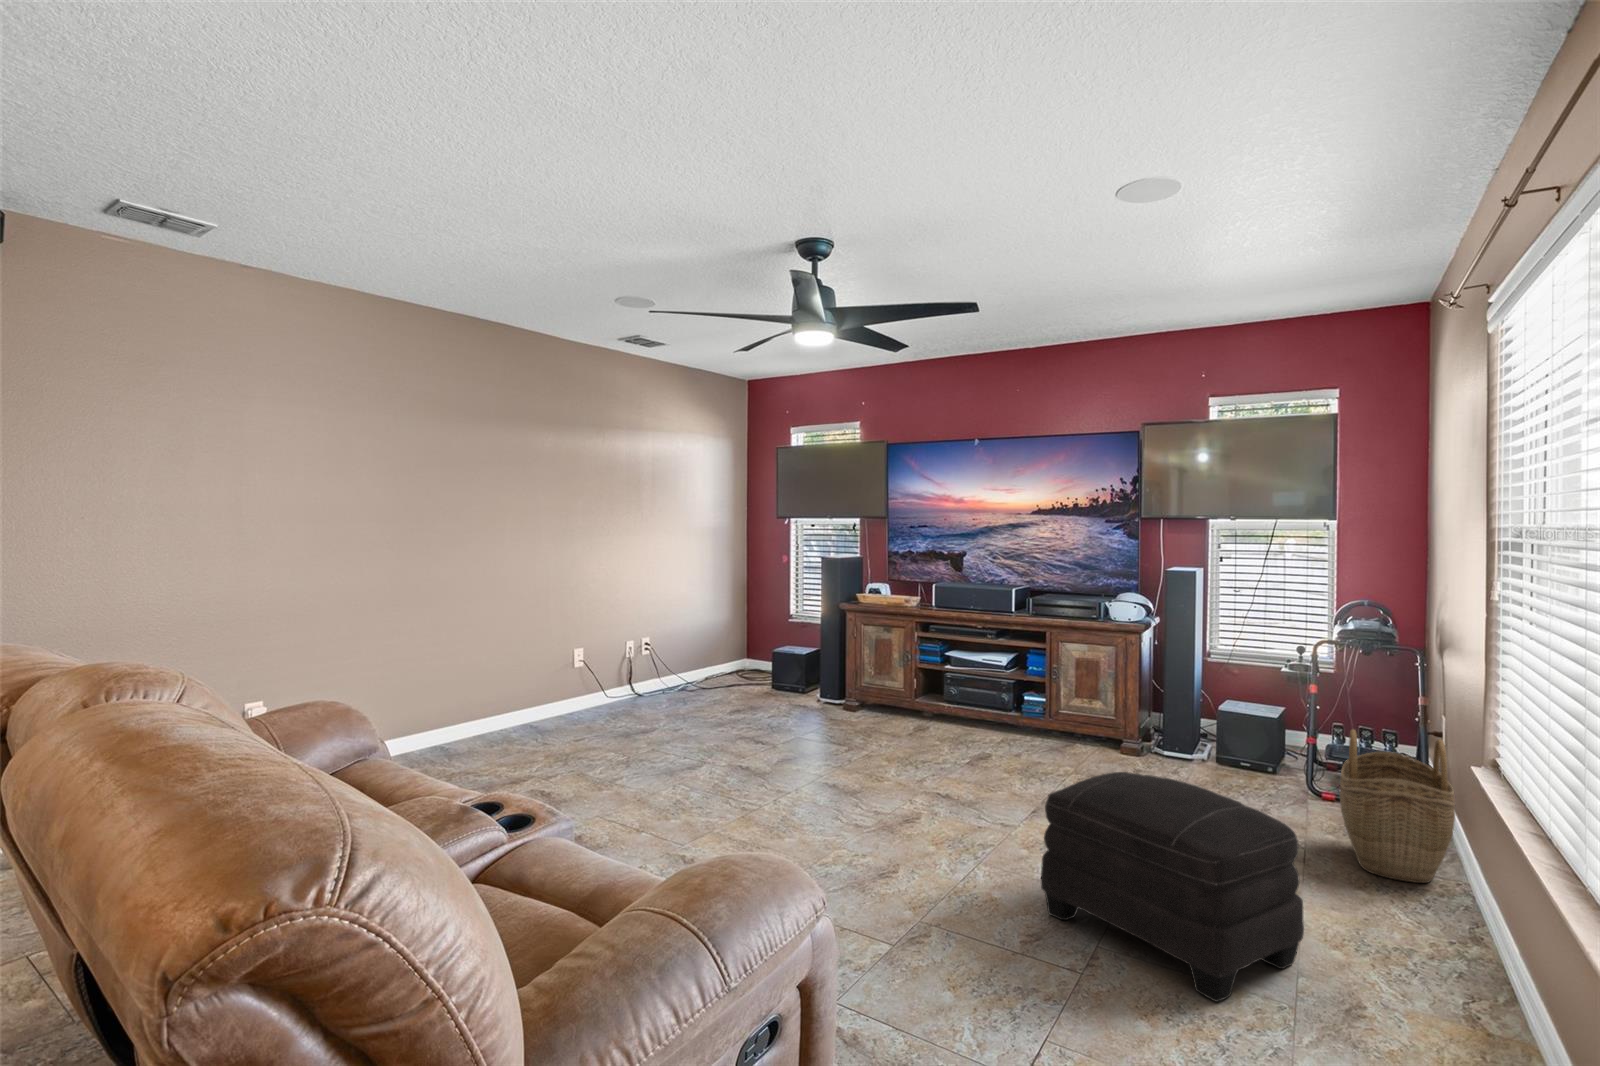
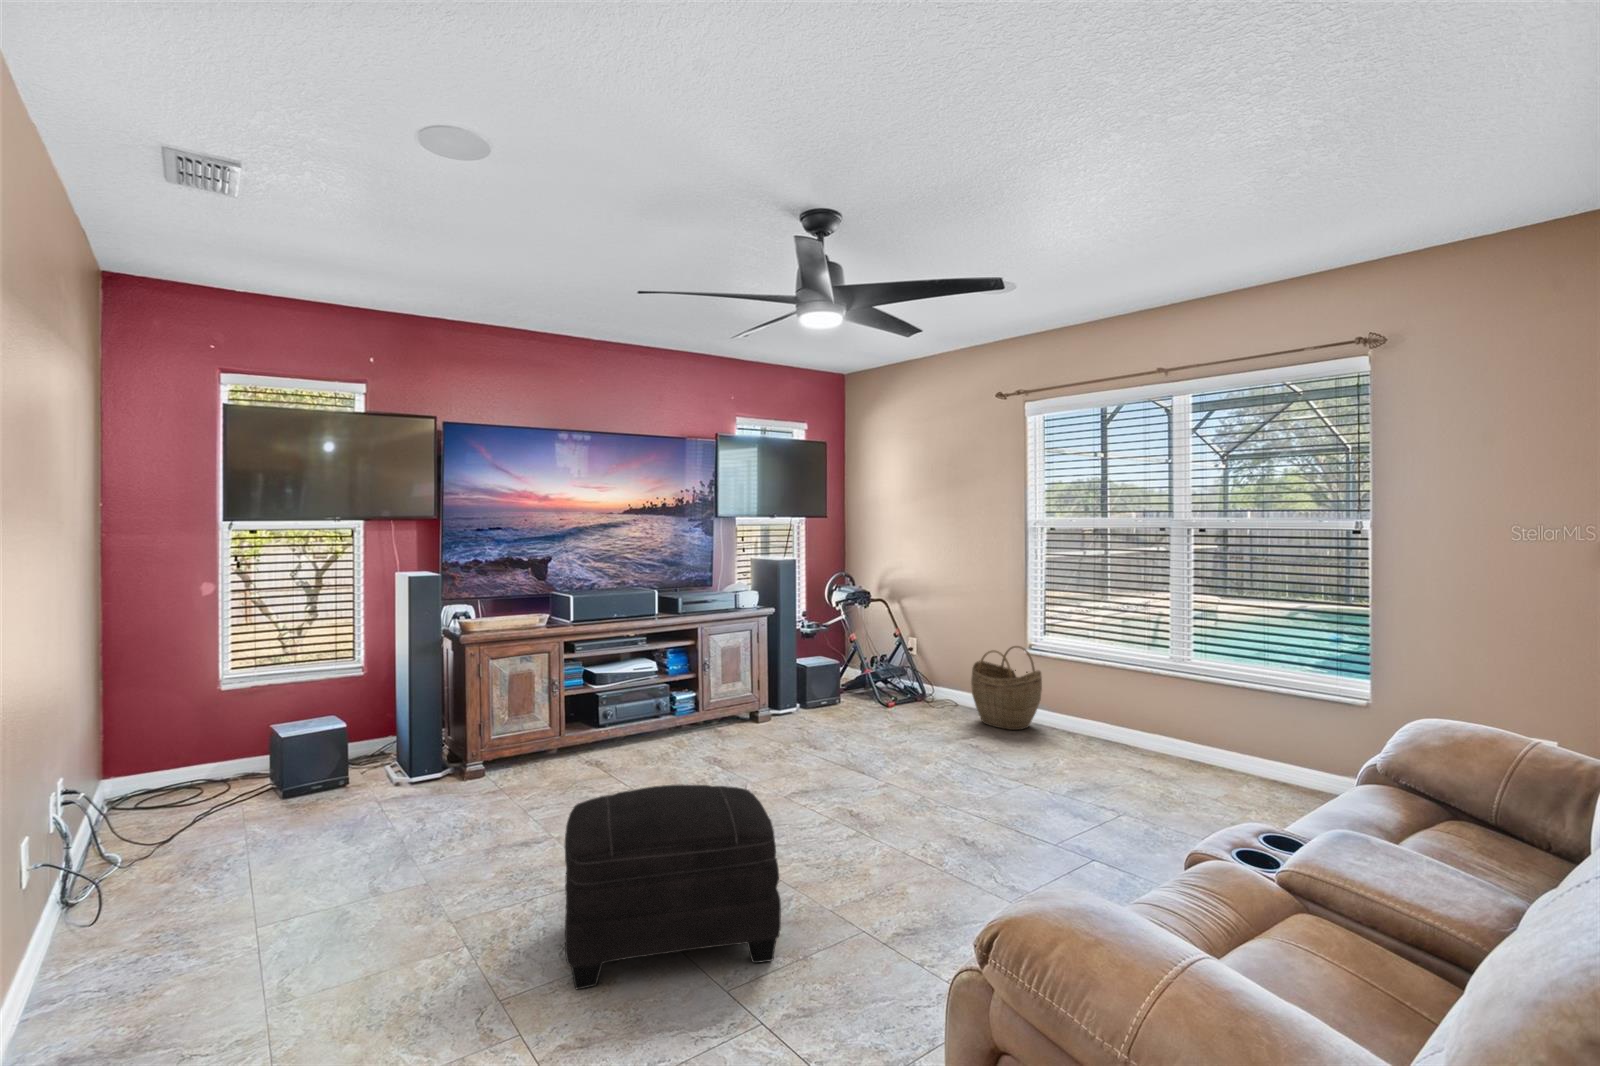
ottoman: present [1041,772,1304,1002] -> present [565,785,781,990]

